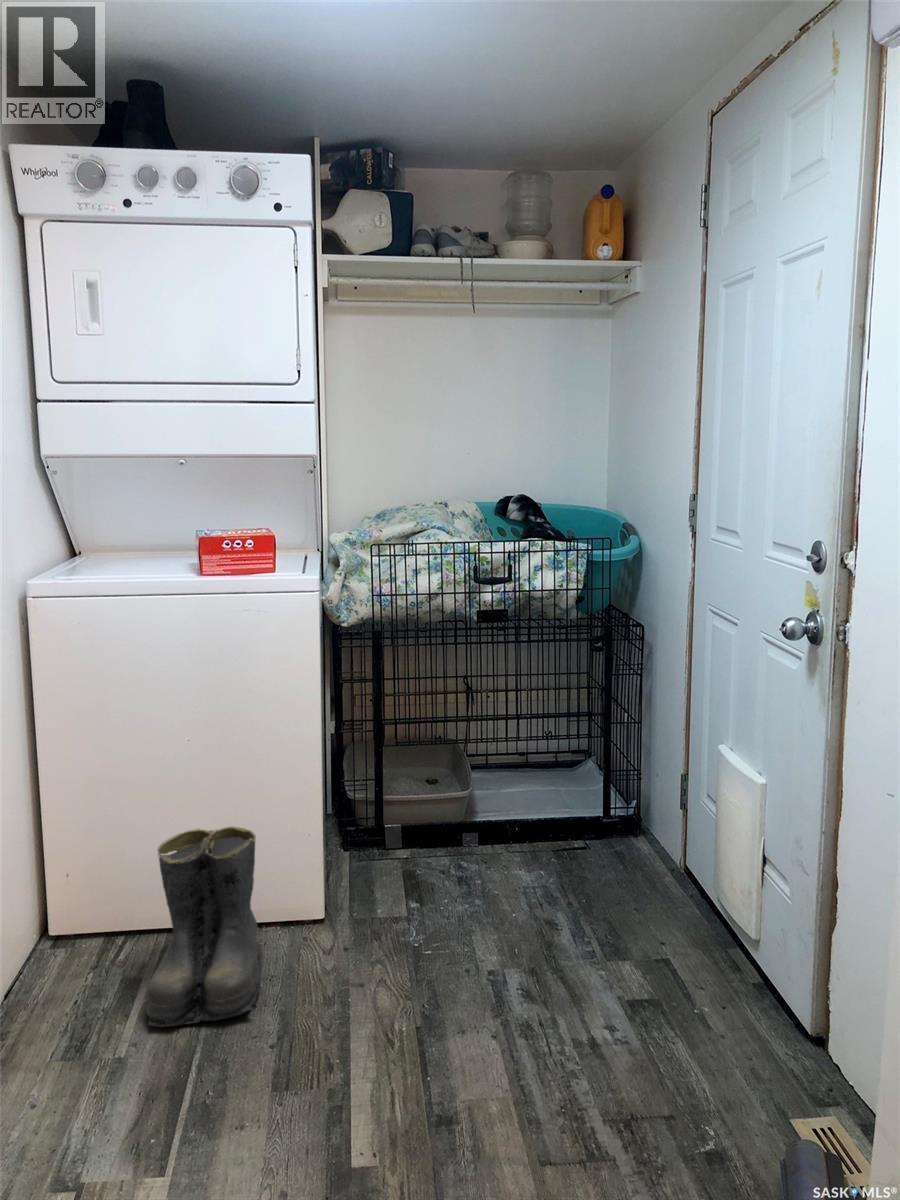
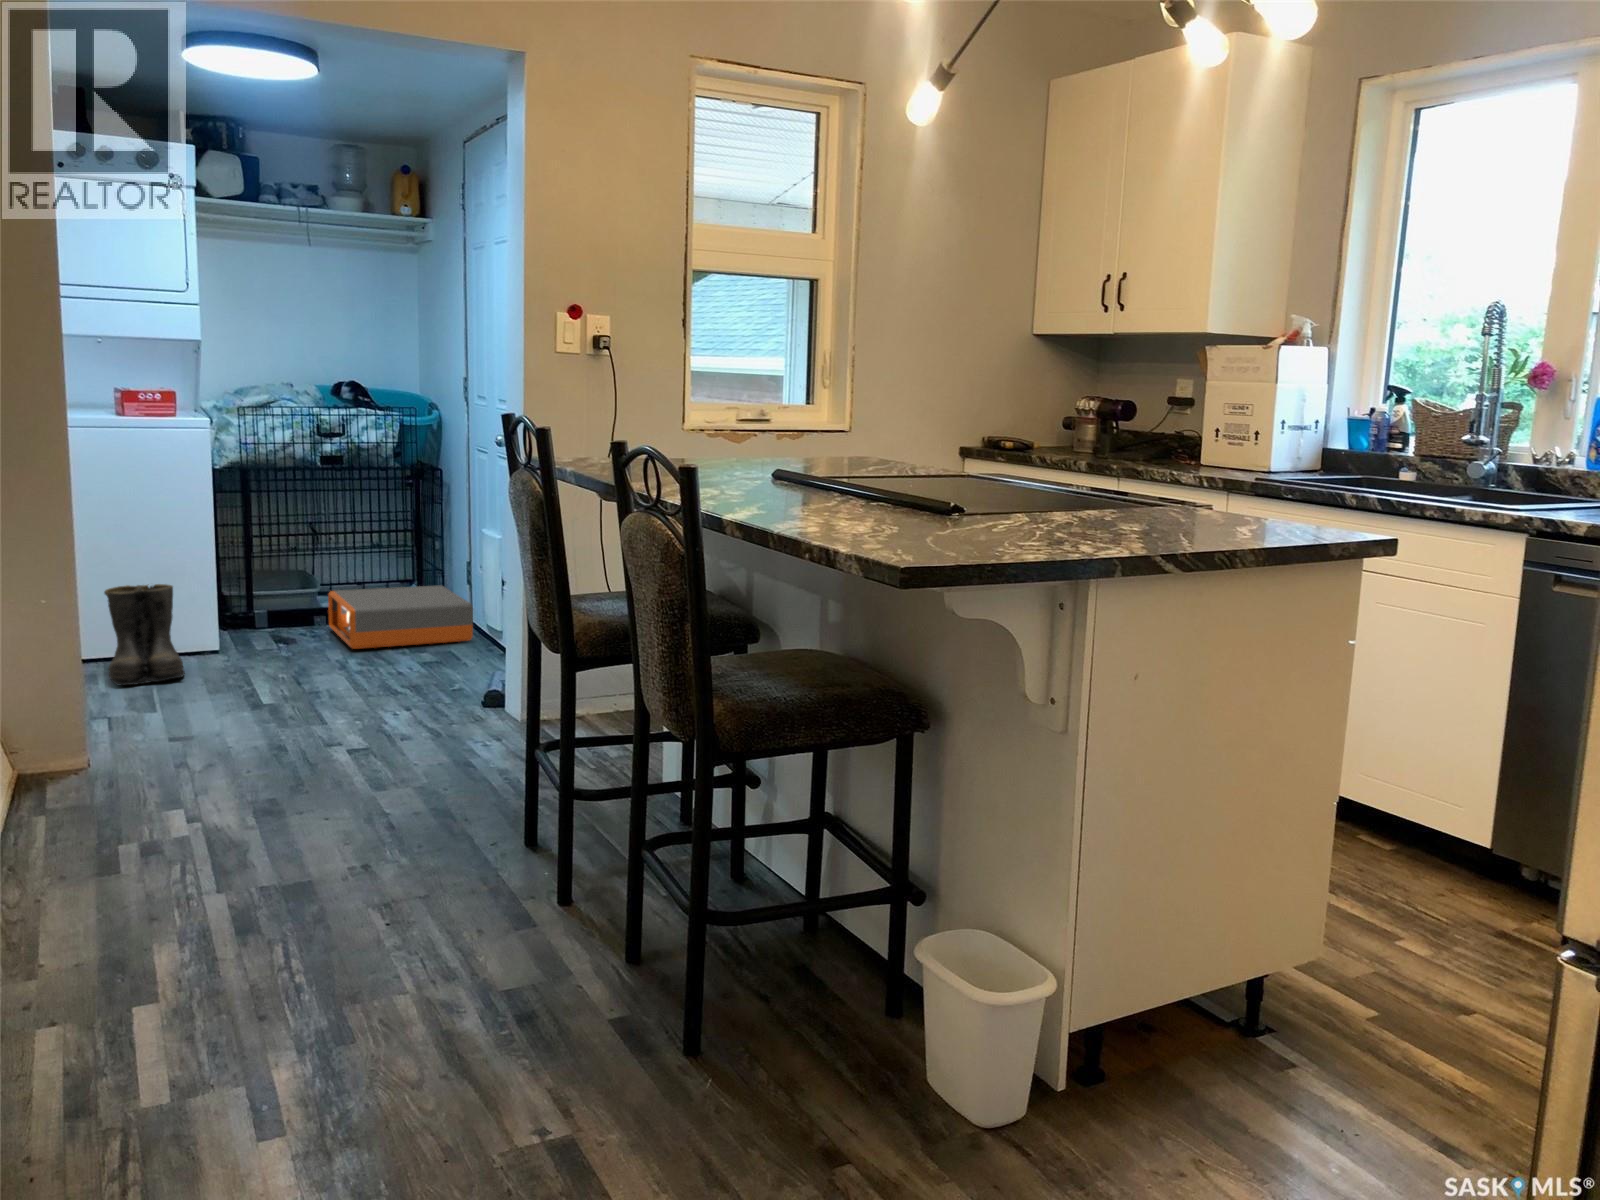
storage box: none [481,795,699,932] -> present [328,585,473,649]

